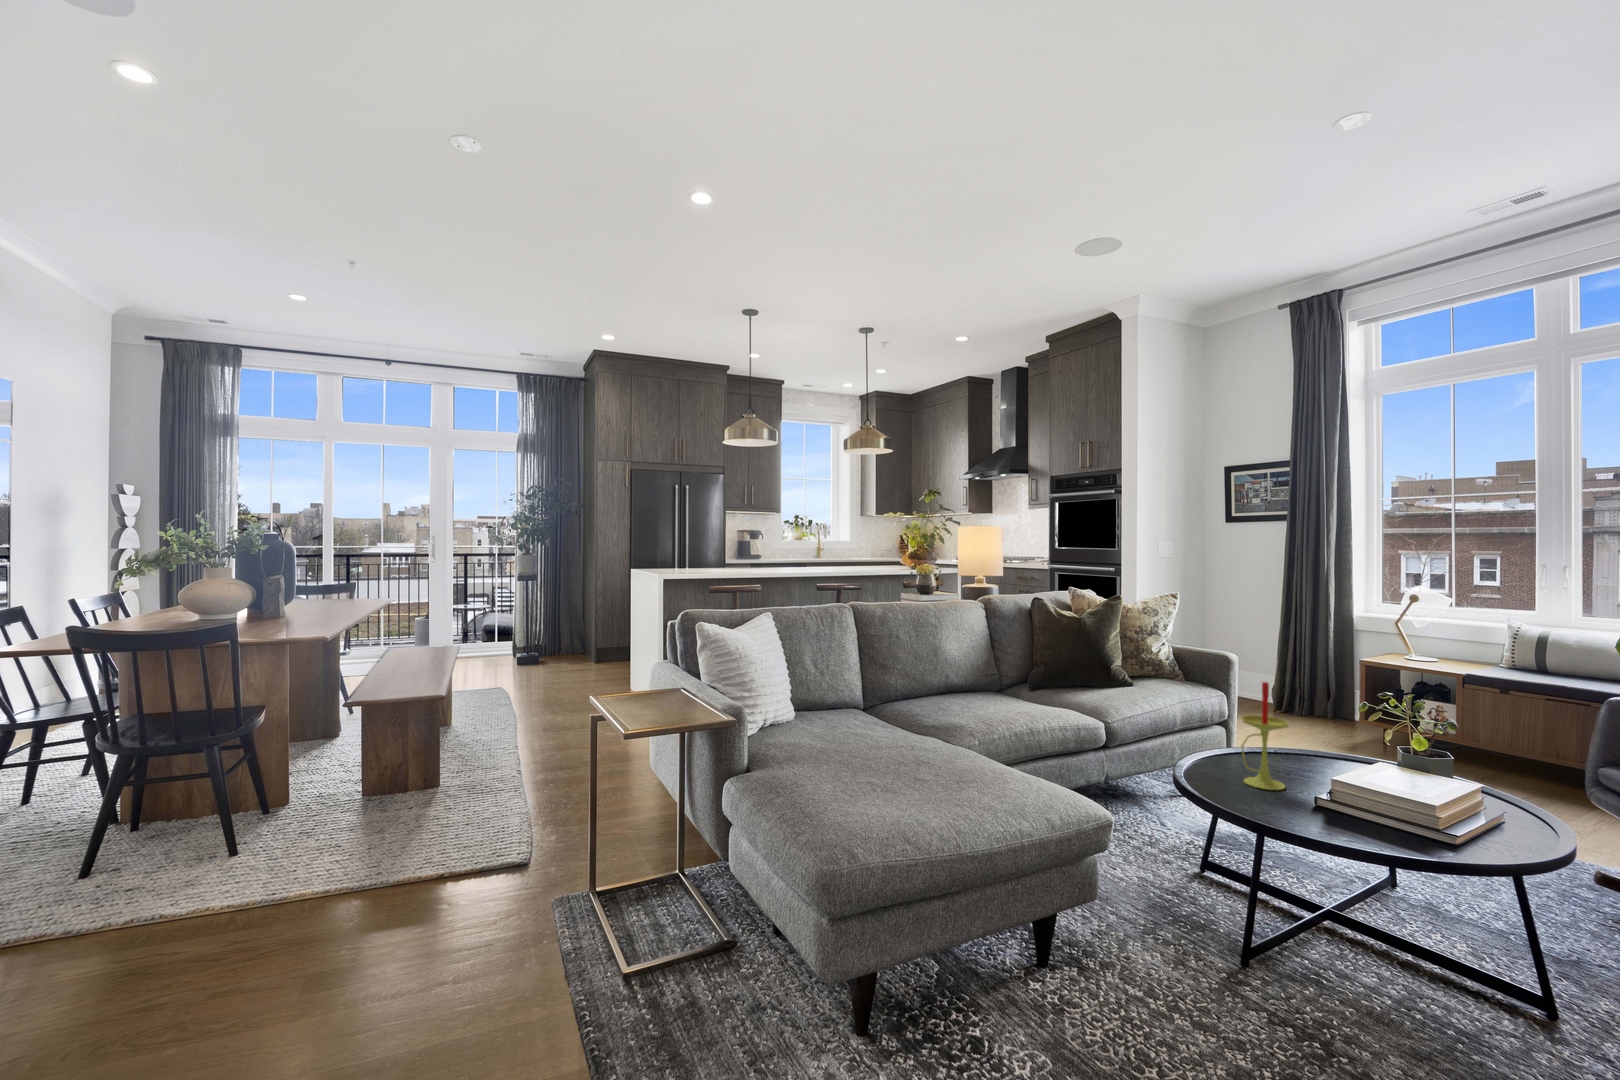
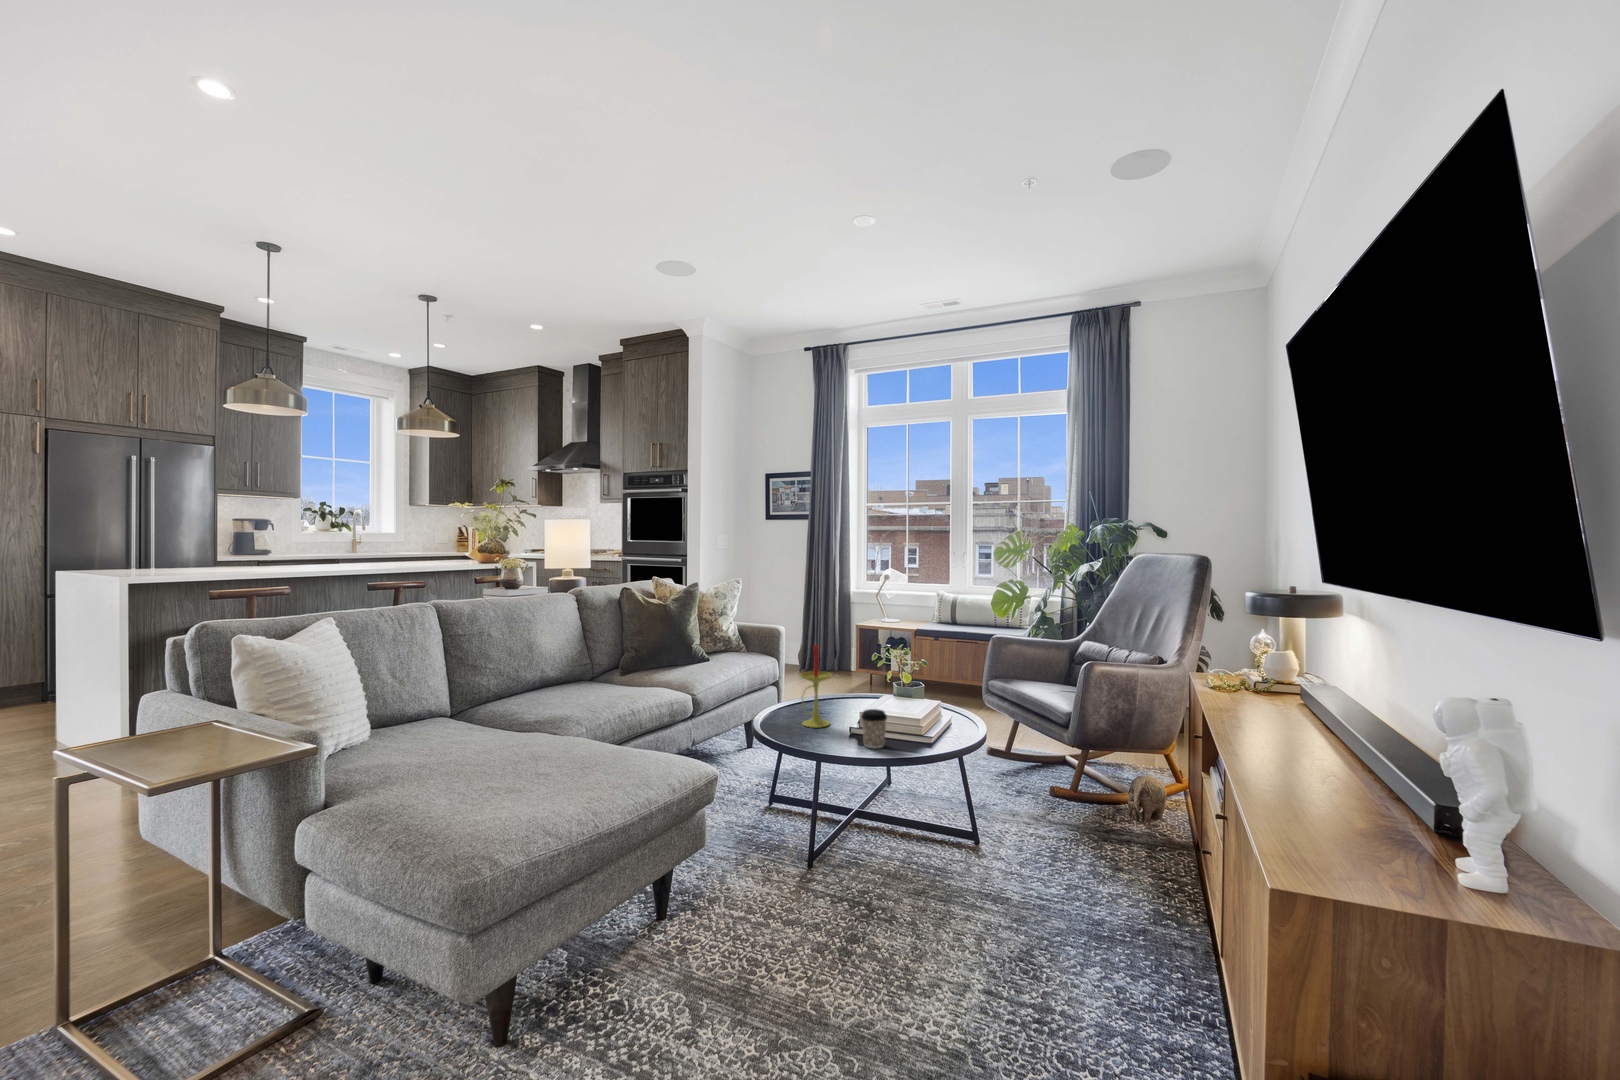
coffee cup: none [1327,778,1372,834] -> present [861,709,887,749]

